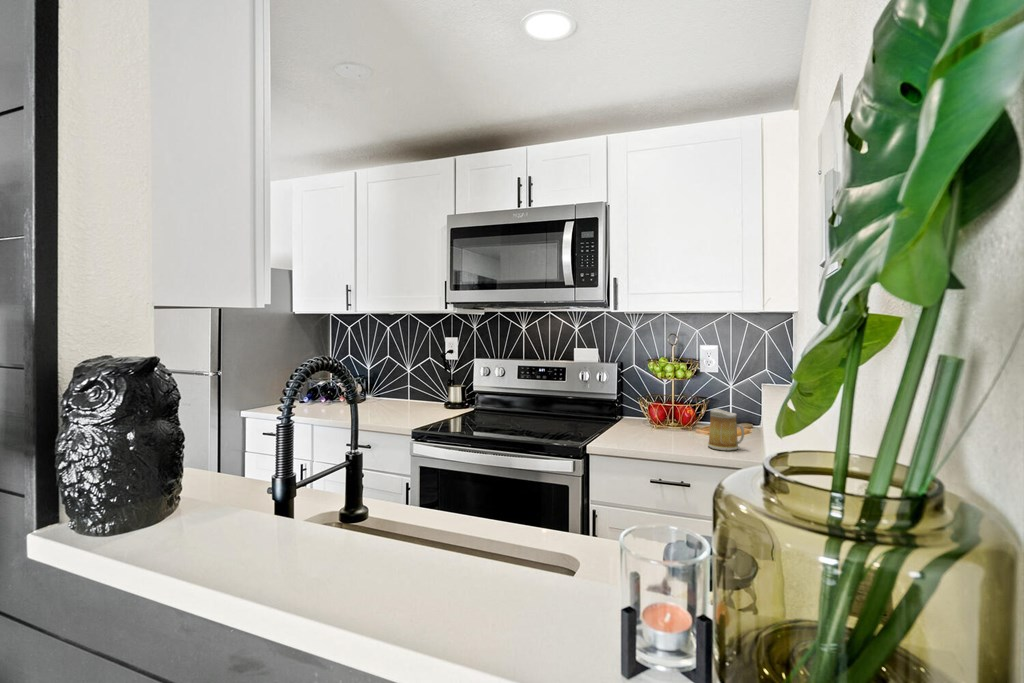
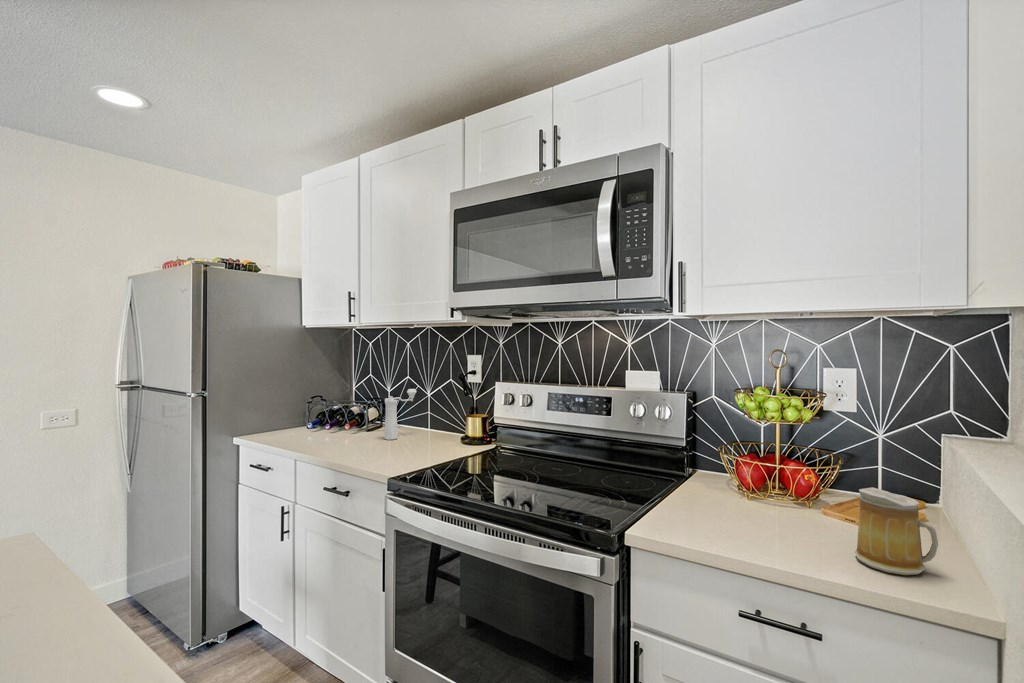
pepper mill: none [379,366,402,407] -> present [384,389,417,440]

